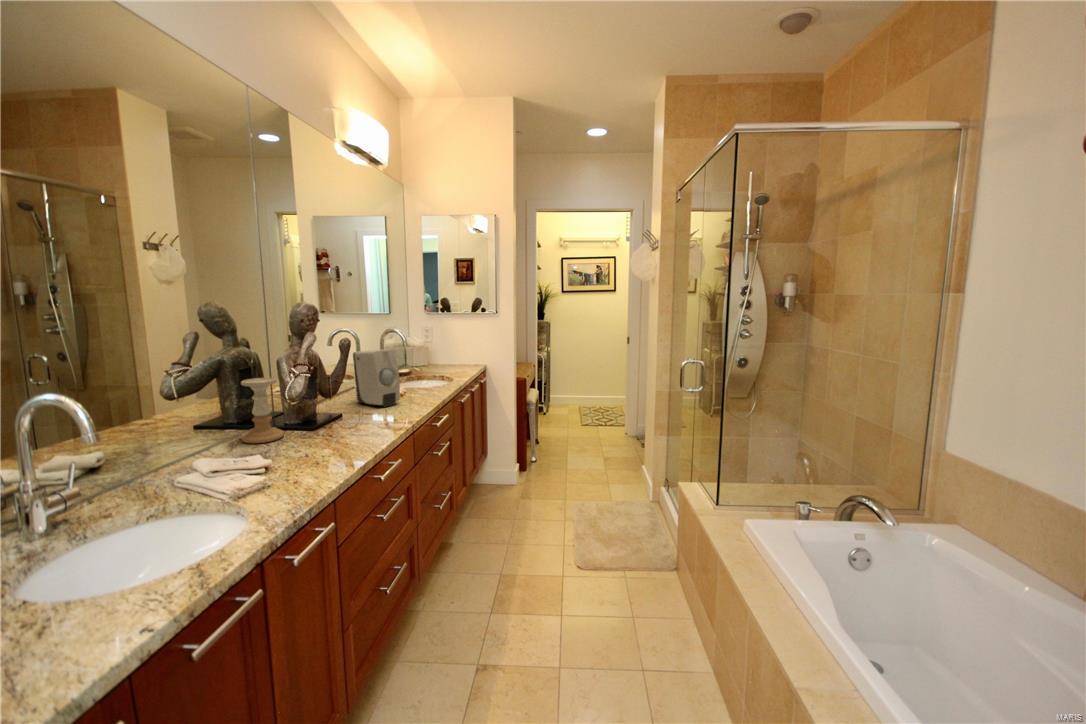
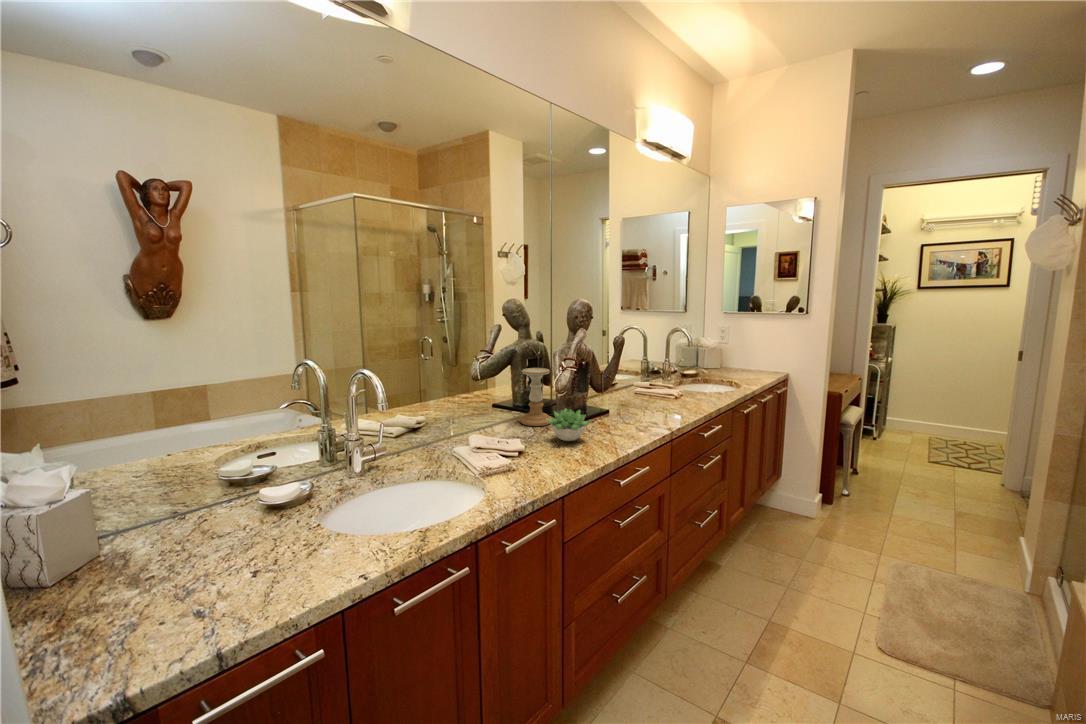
soap dispenser: present [353,350,400,407] -> none [628,349,670,409]
succulent plant: none [287,415,340,449] -> present [547,409,590,441]

